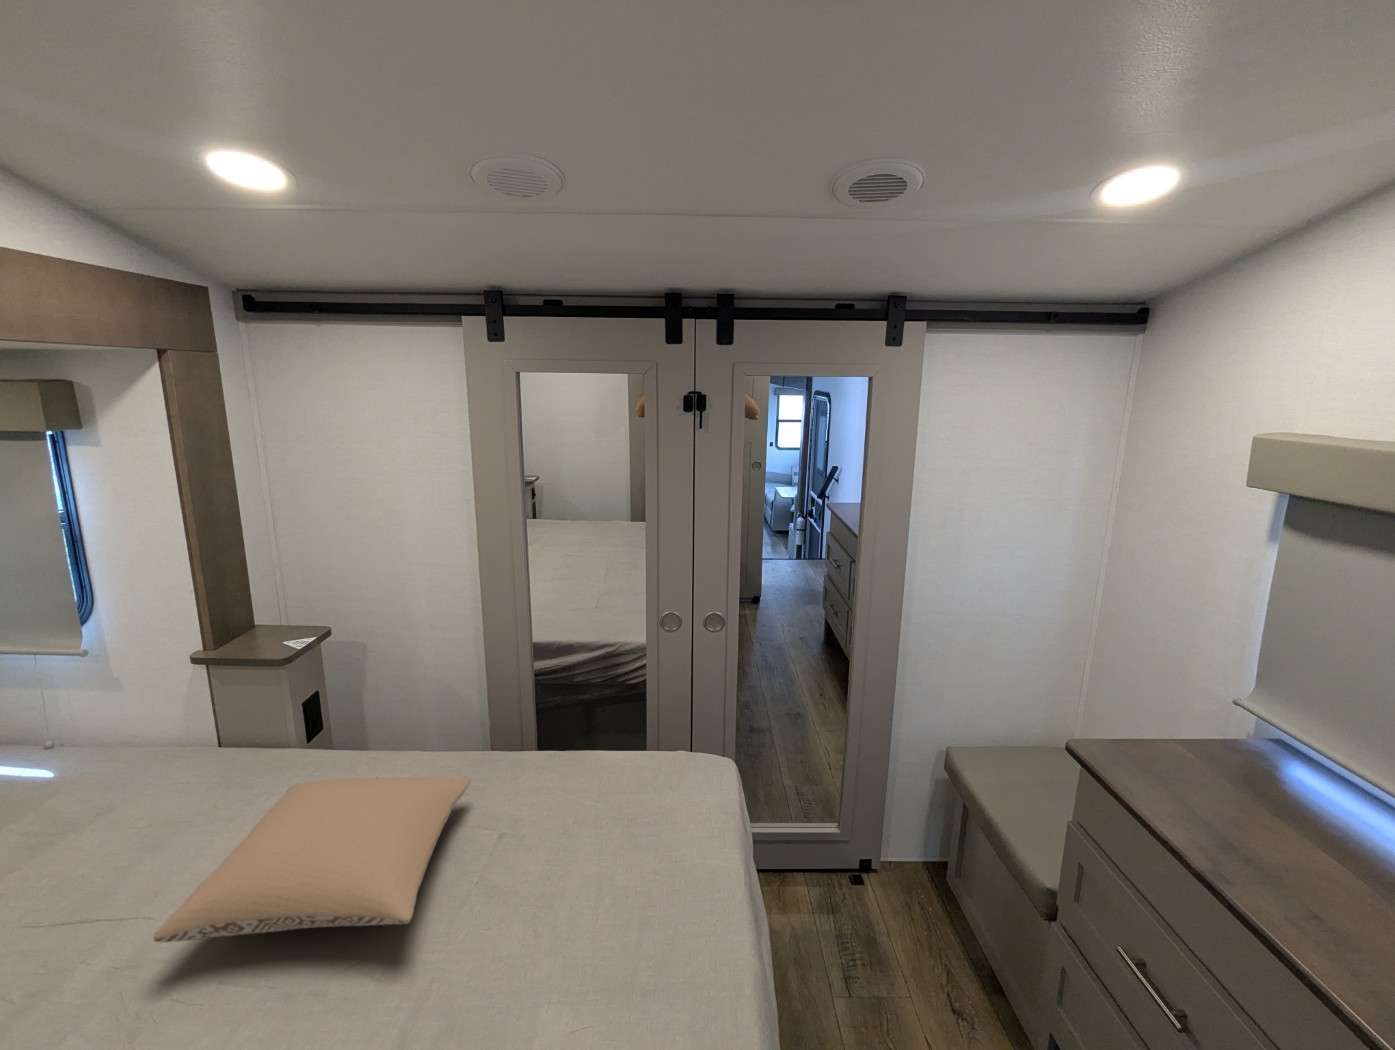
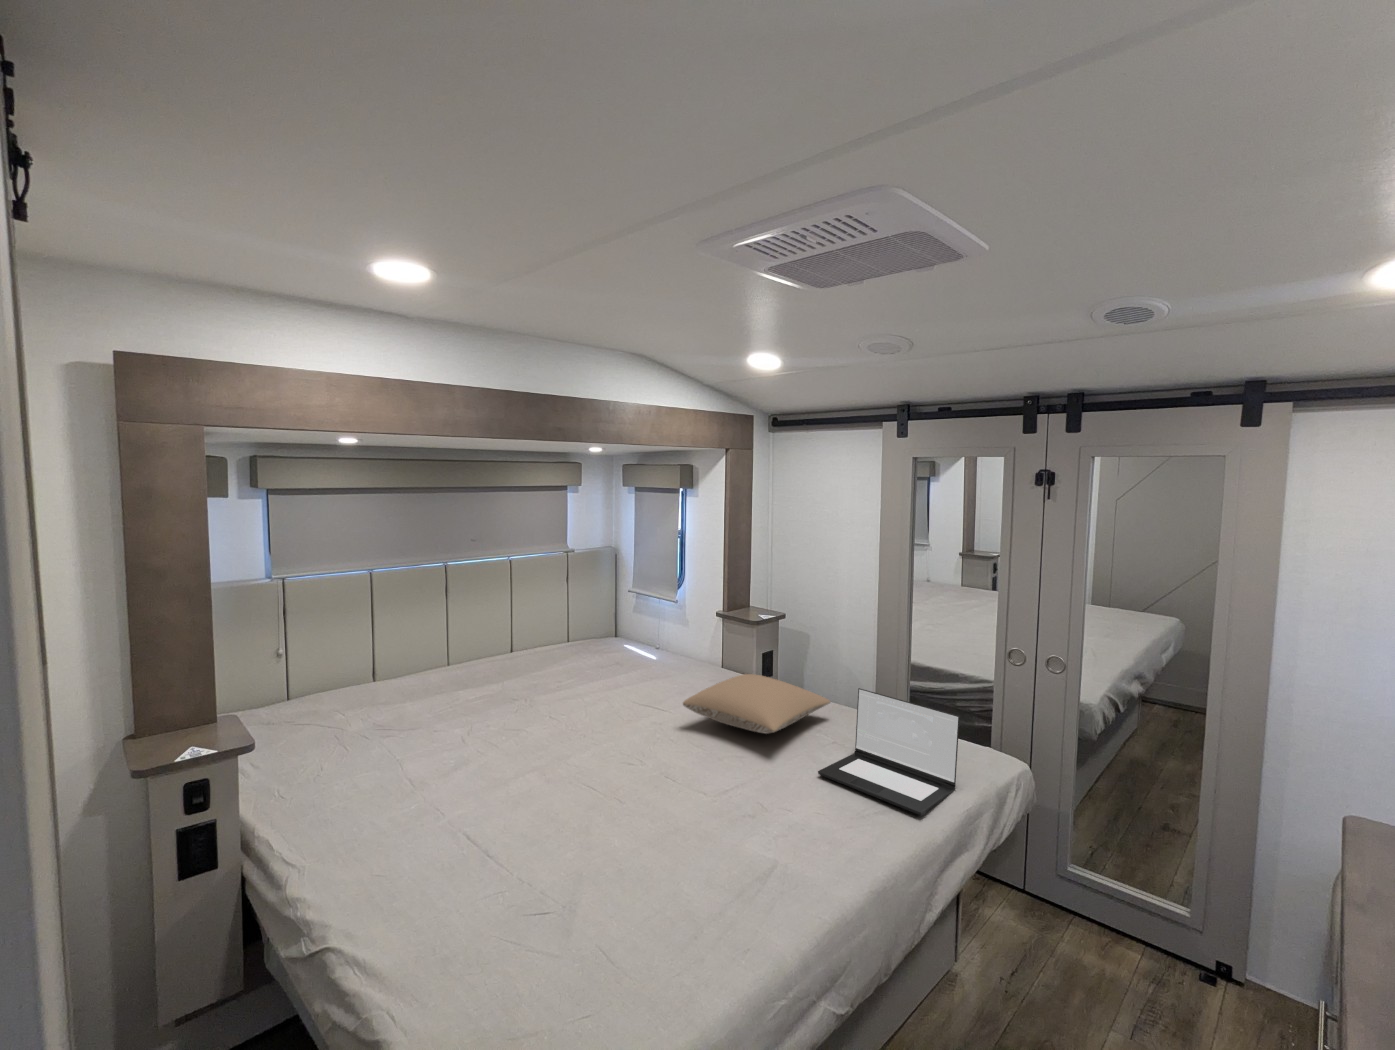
laptop: none [512,766,712,965] -> present [818,688,960,816]

